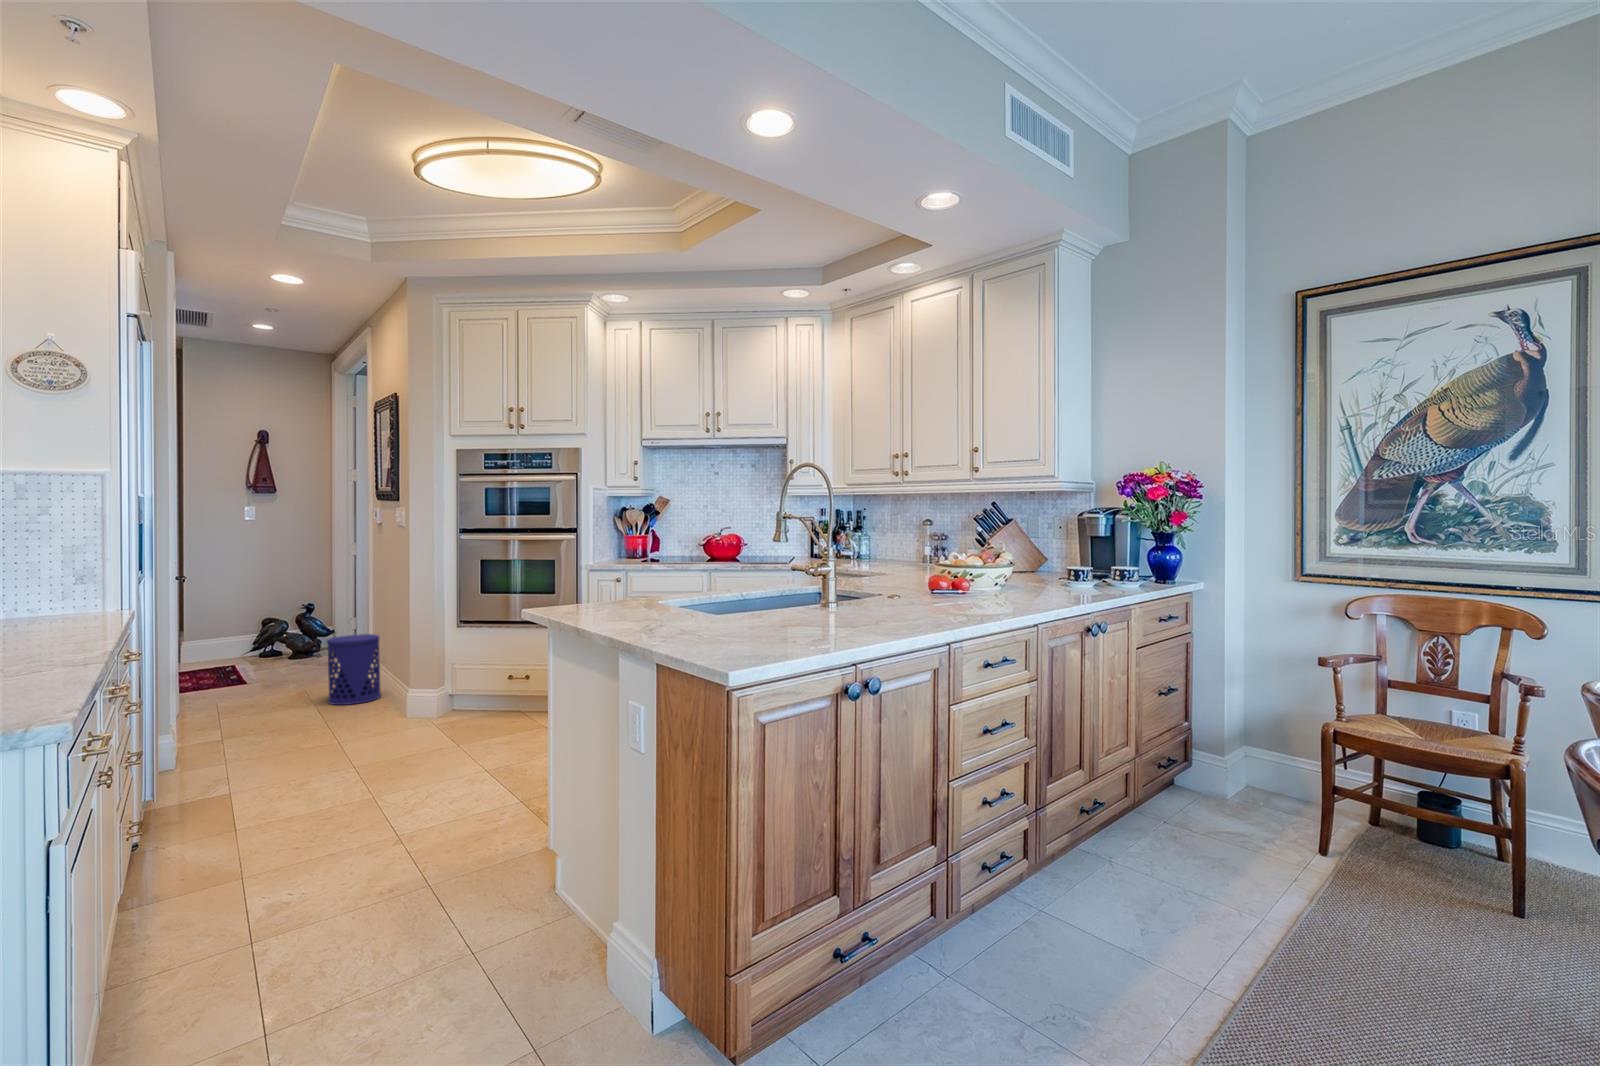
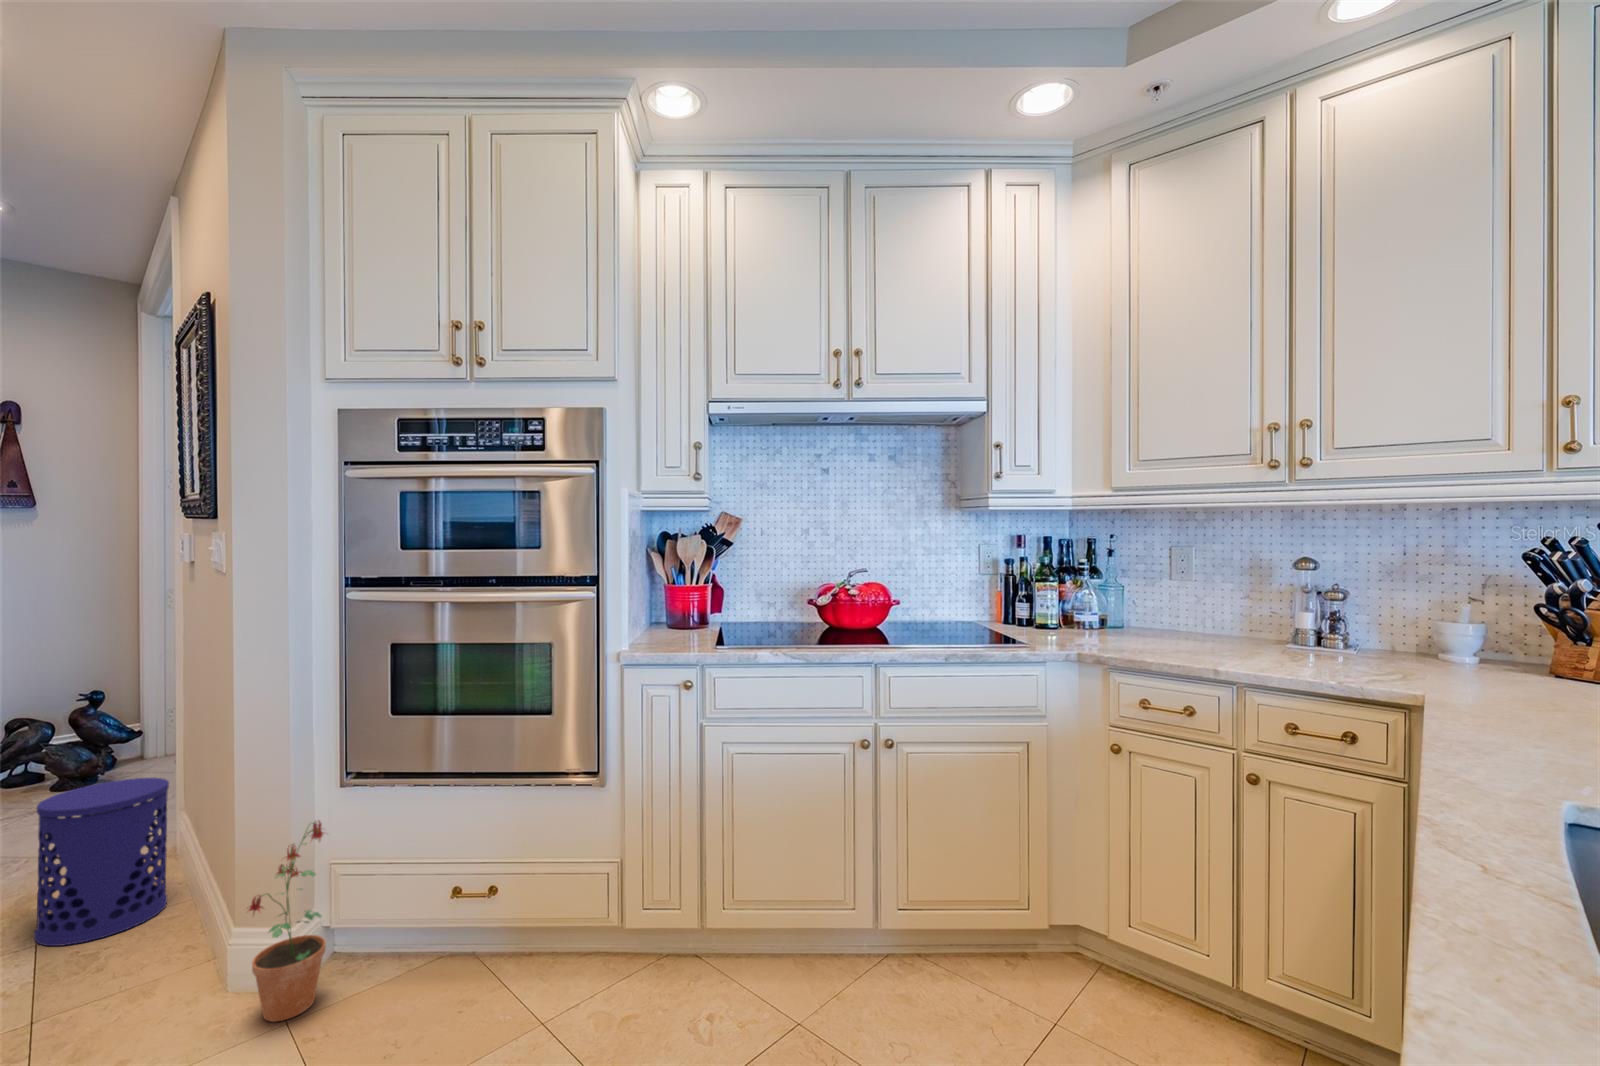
potted plant: none [429,643,462,724] -> present [249,821,326,1022]

